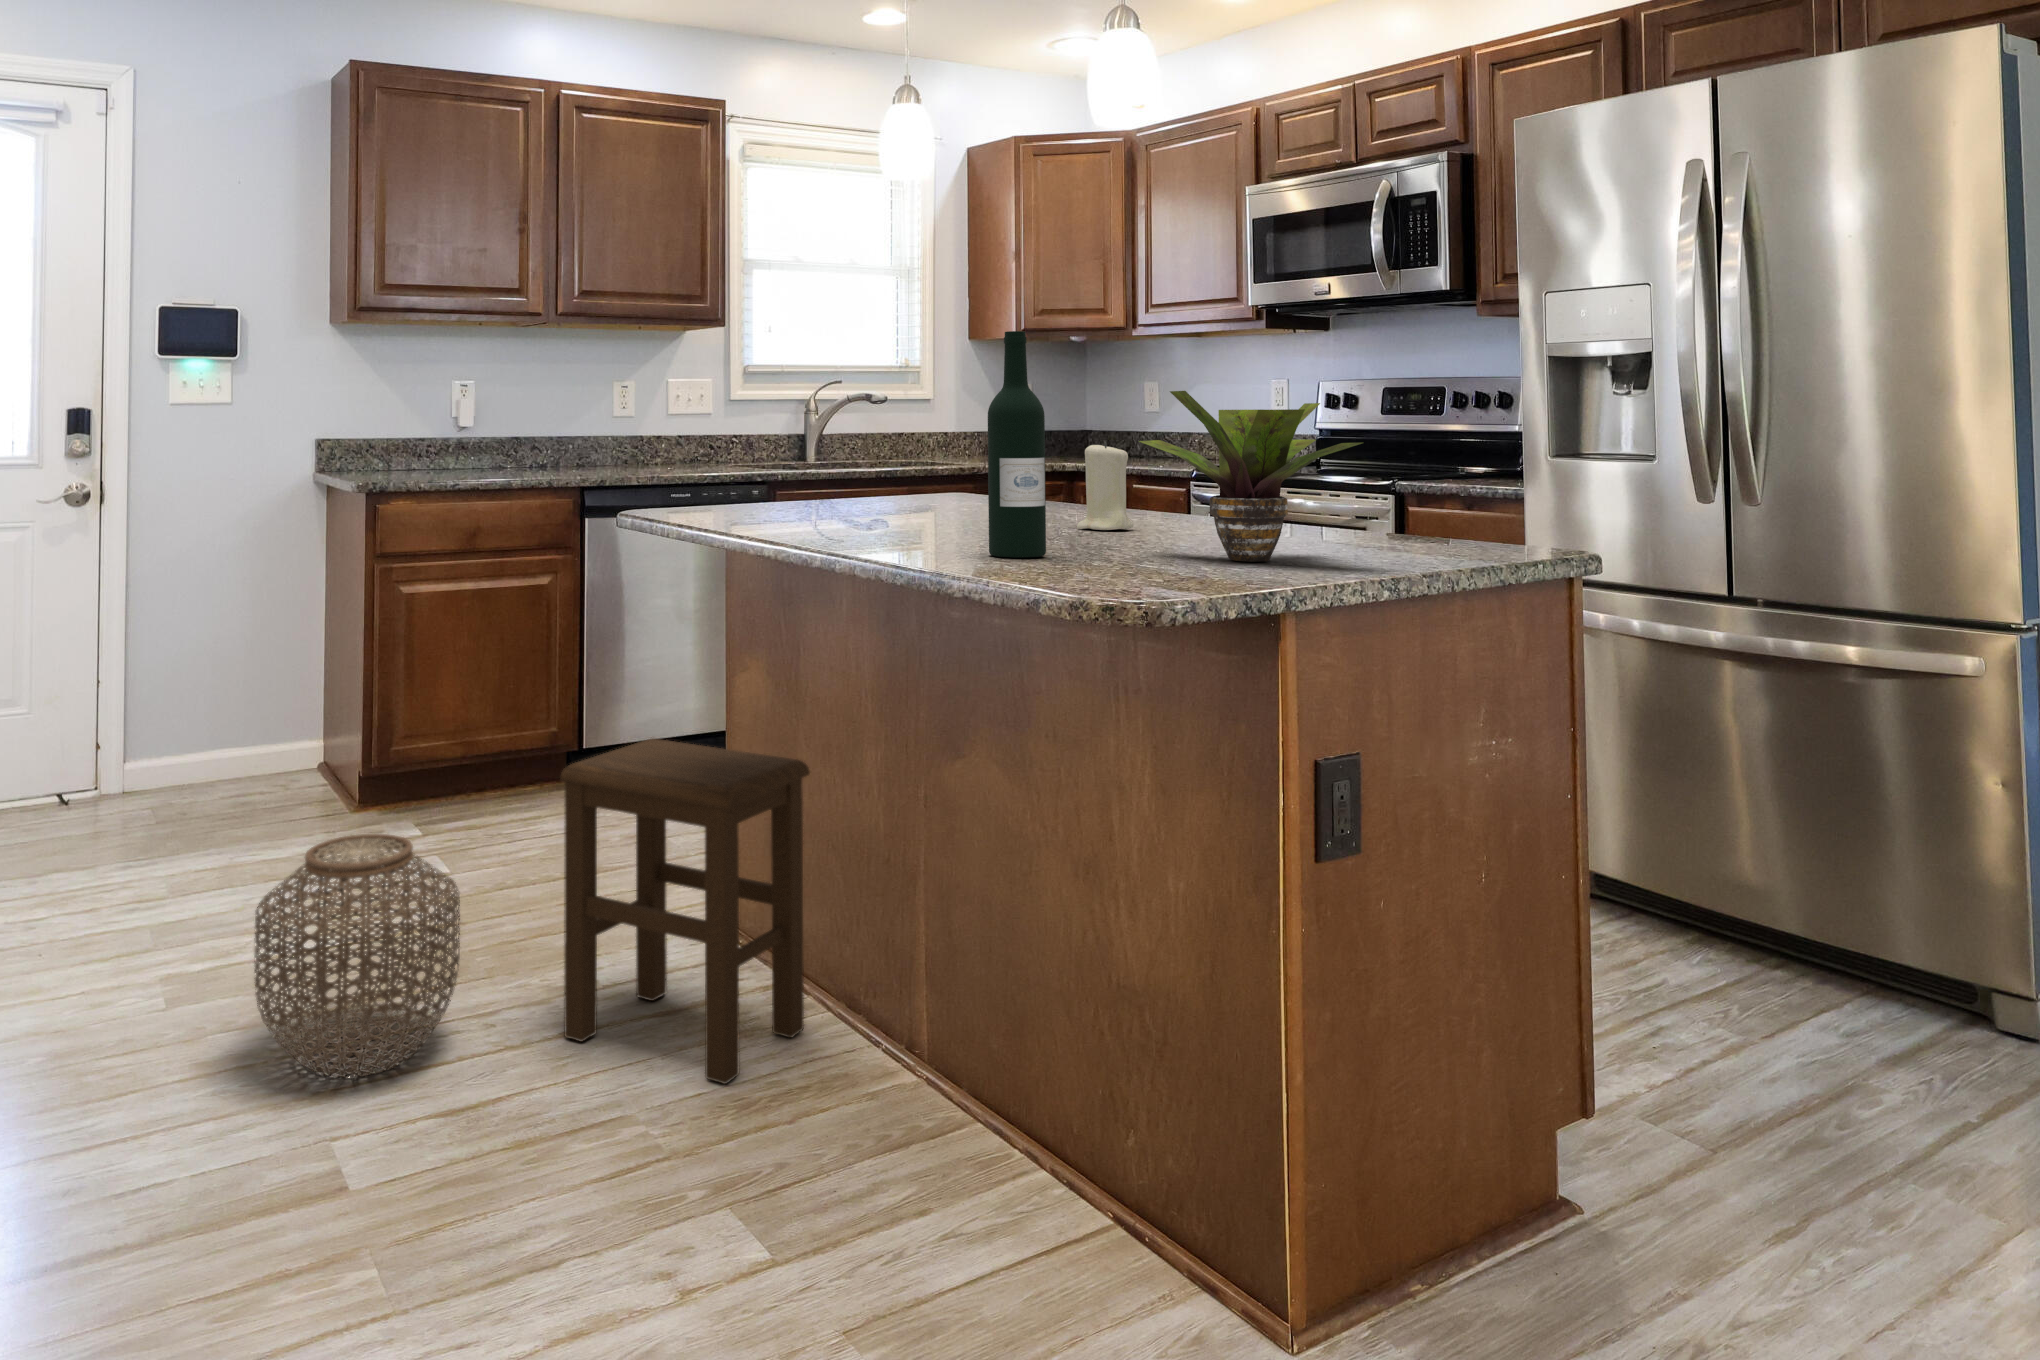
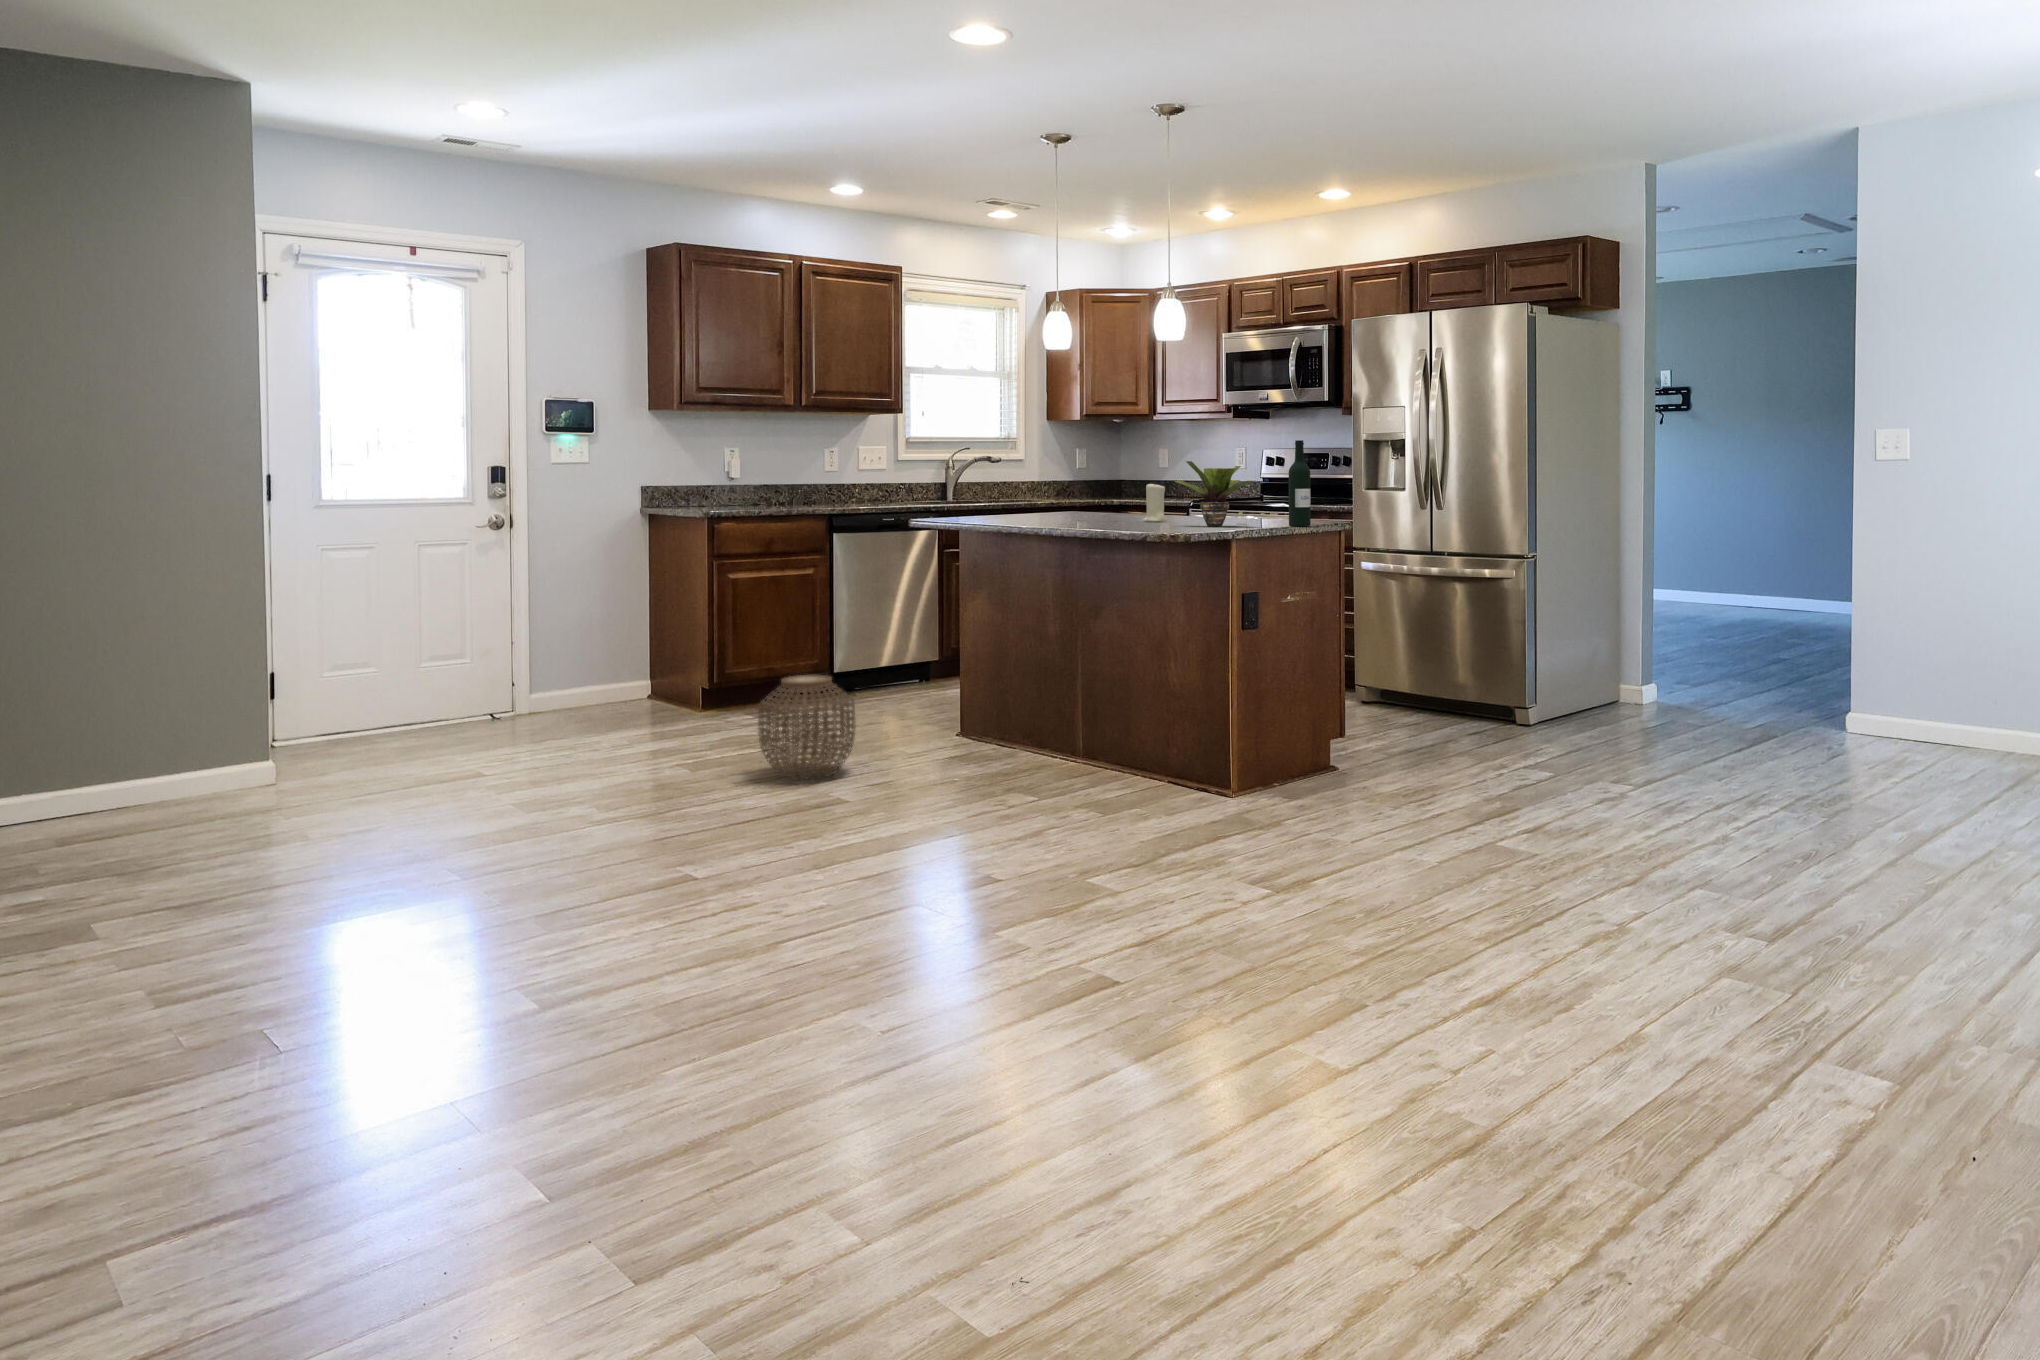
wine bottle: present [988,331,1046,558] -> present [1289,440,1311,526]
stool: present [561,738,810,1084] -> none [900,630,1018,770]

